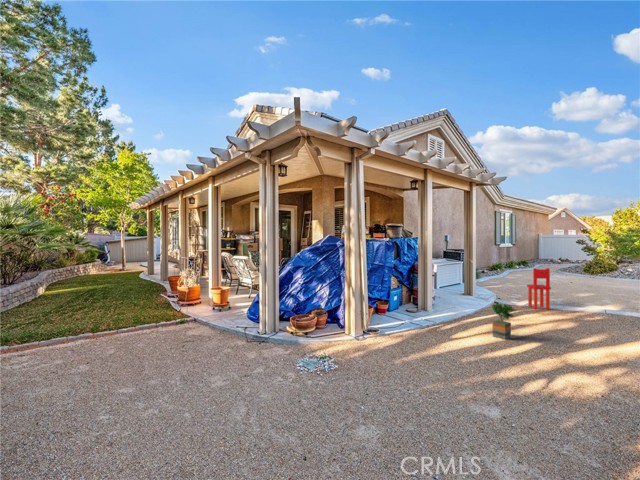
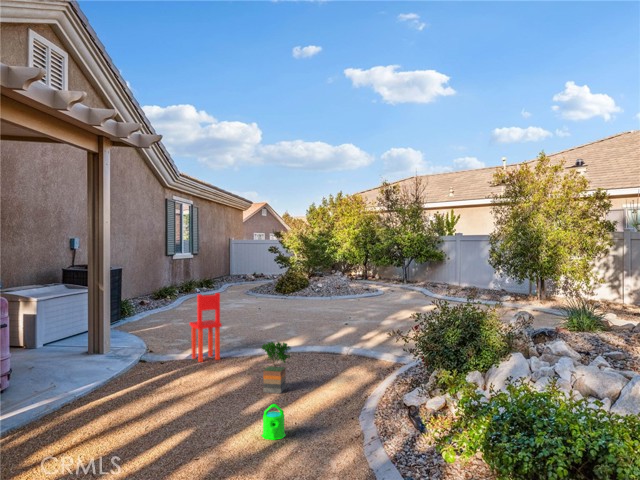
potted tree: present [492,304,515,339] -> present [261,342,291,393]
watering can: none [597,338,618,361] -> present [261,404,286,440]

